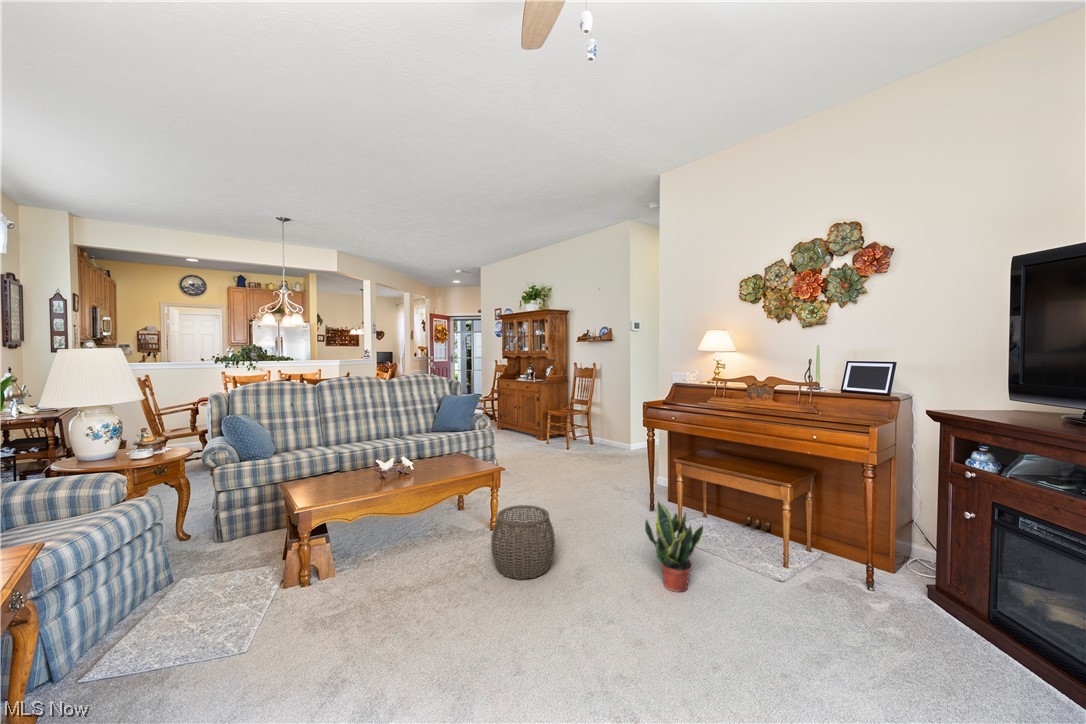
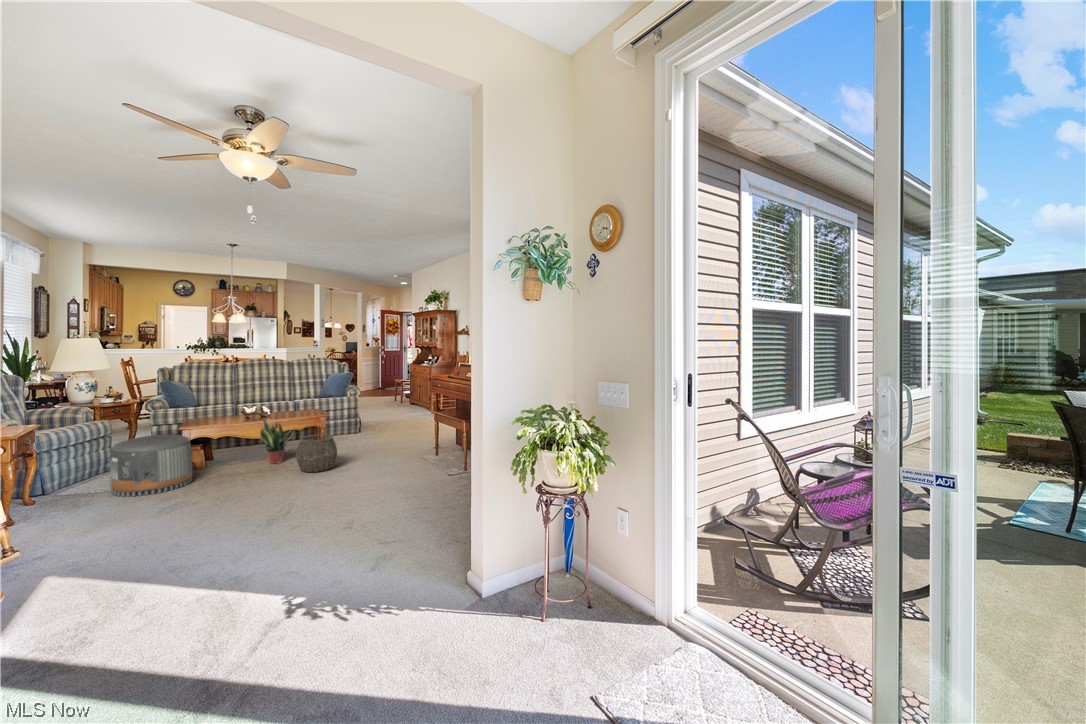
potted plant: present [645,502,703,592] -> present [260,419,292,464]
pouf: none [187,524,331,676] -> present [110,435,192,497]

